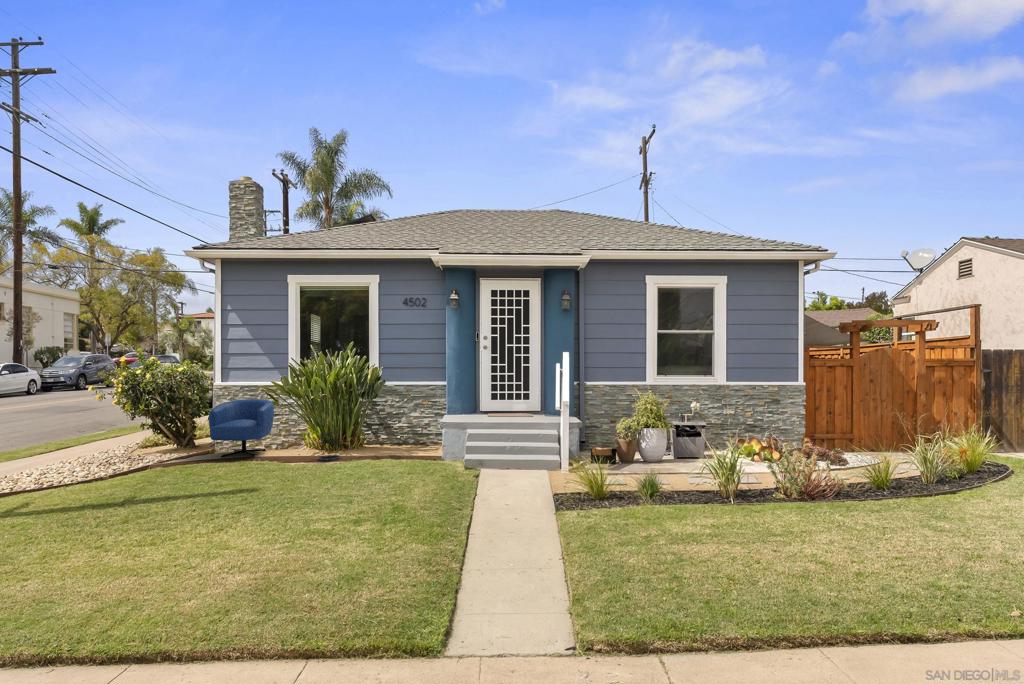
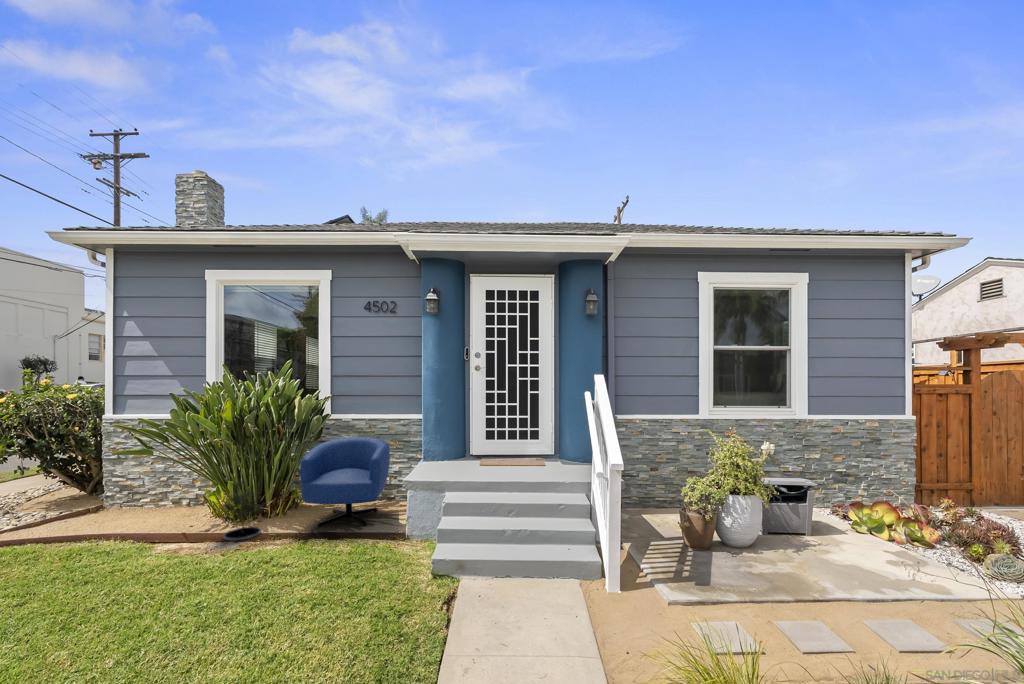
armchair: present [209,399,274,457] -> present [300,437,390,527]

